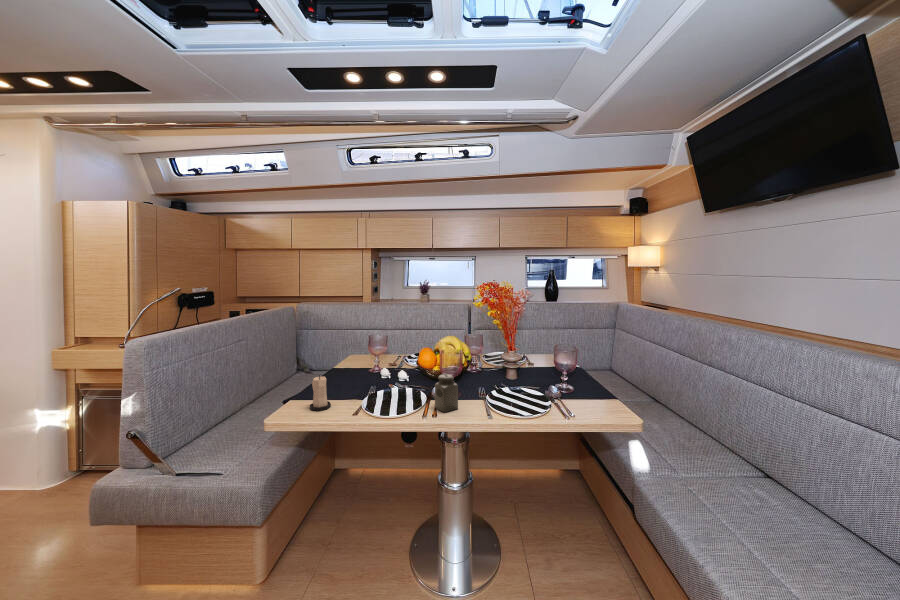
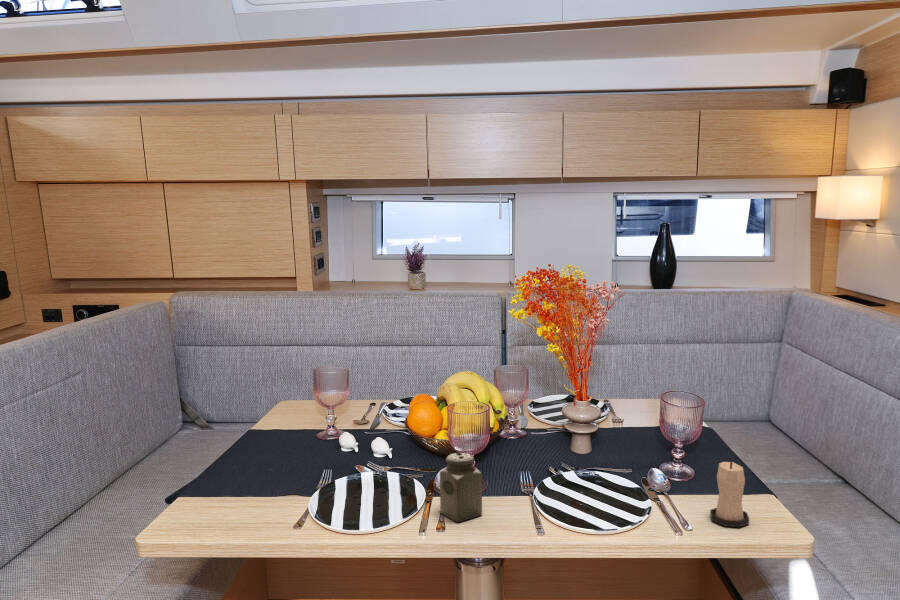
candle: present [310,375,331,411] -> present [710,460,749,527]

